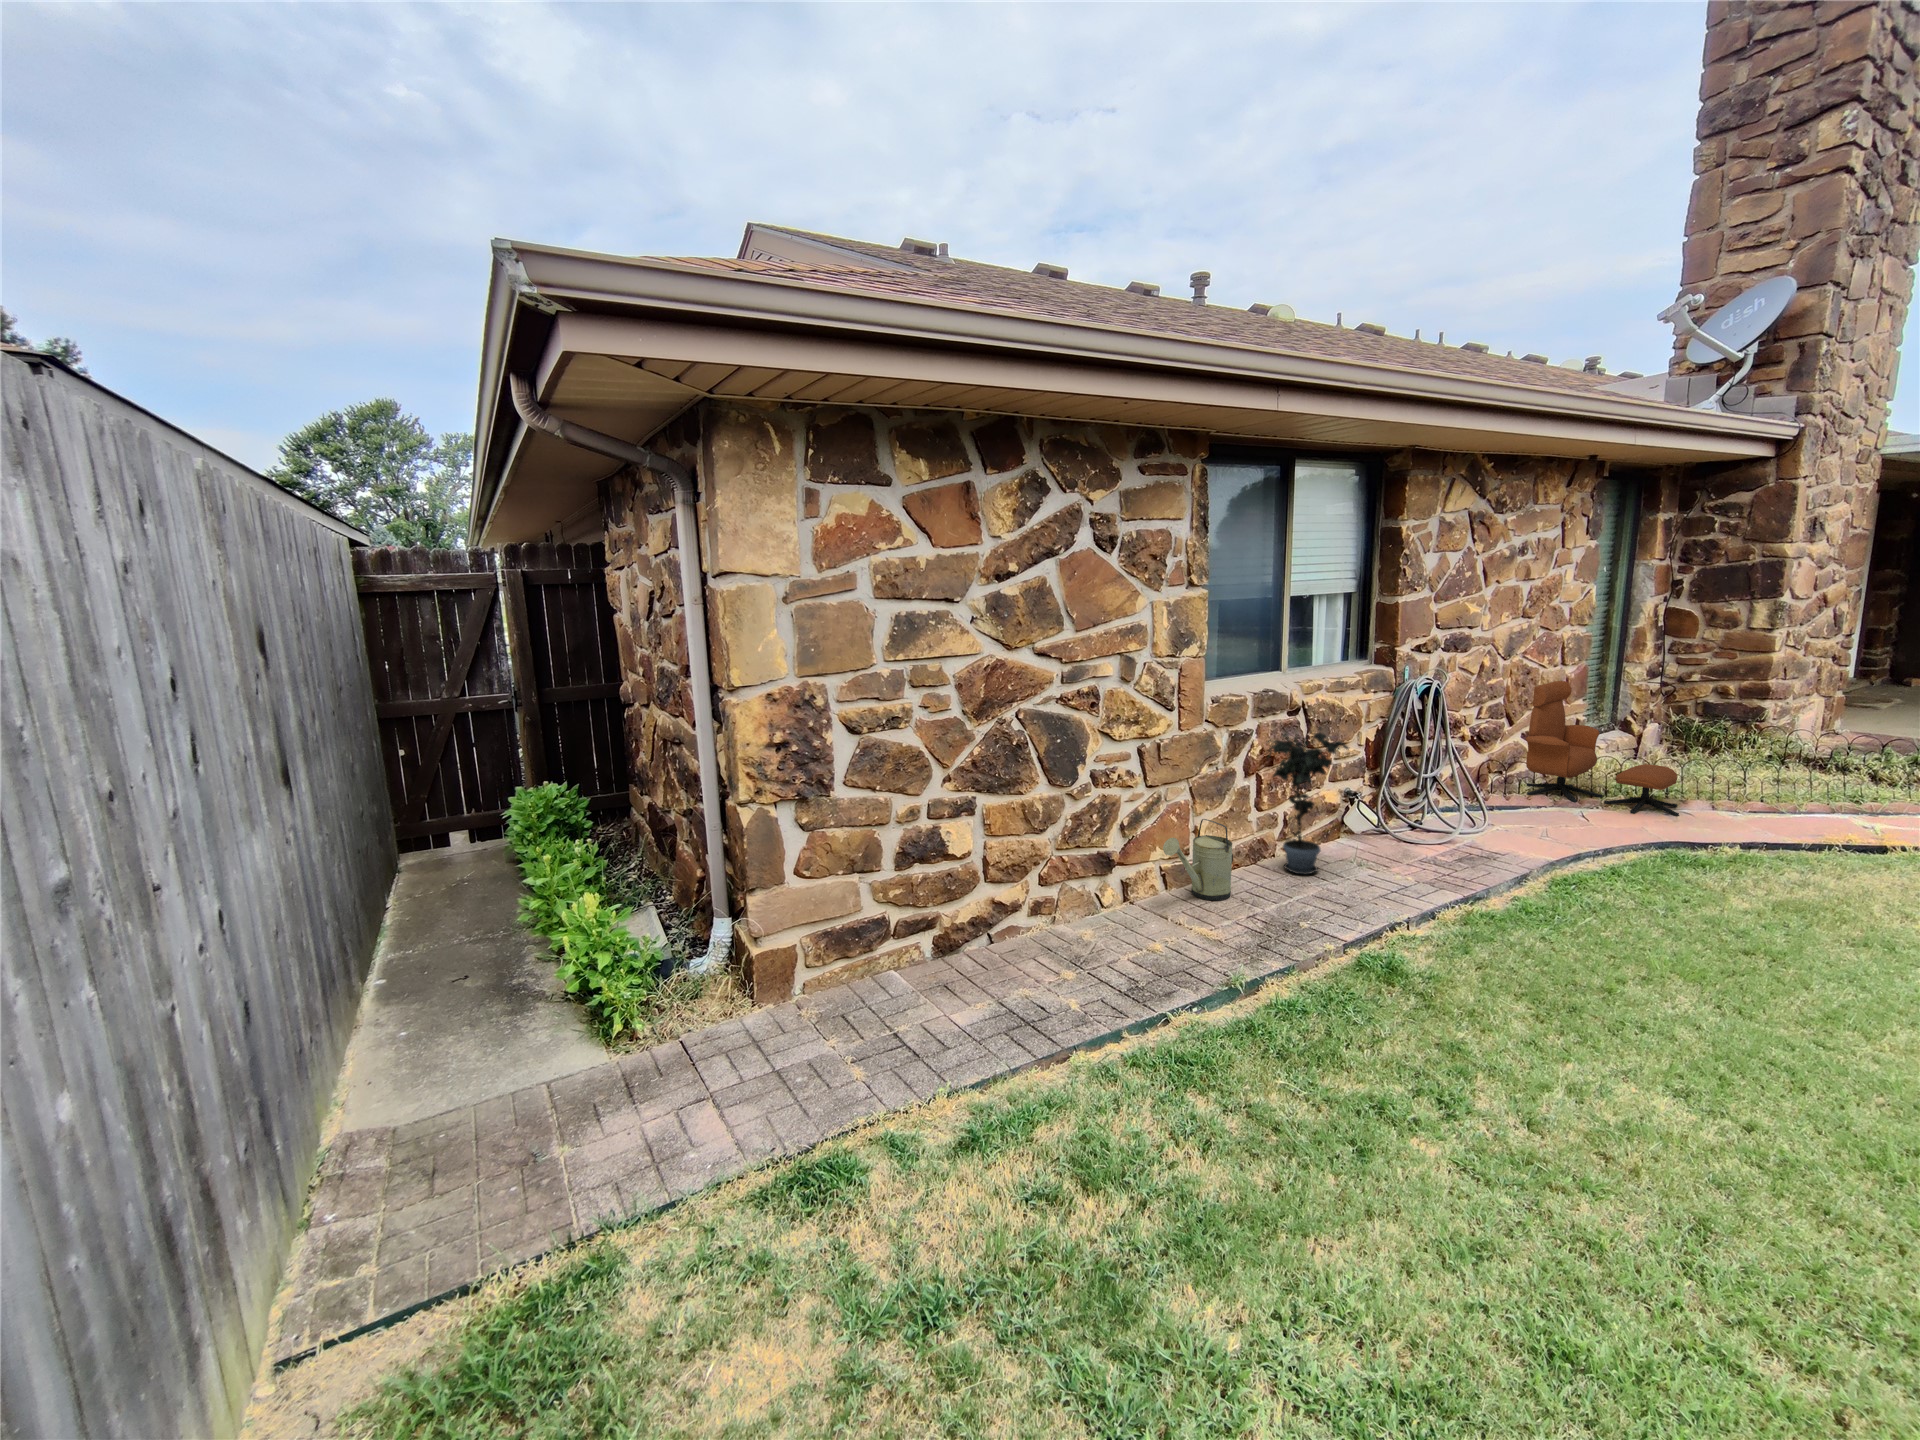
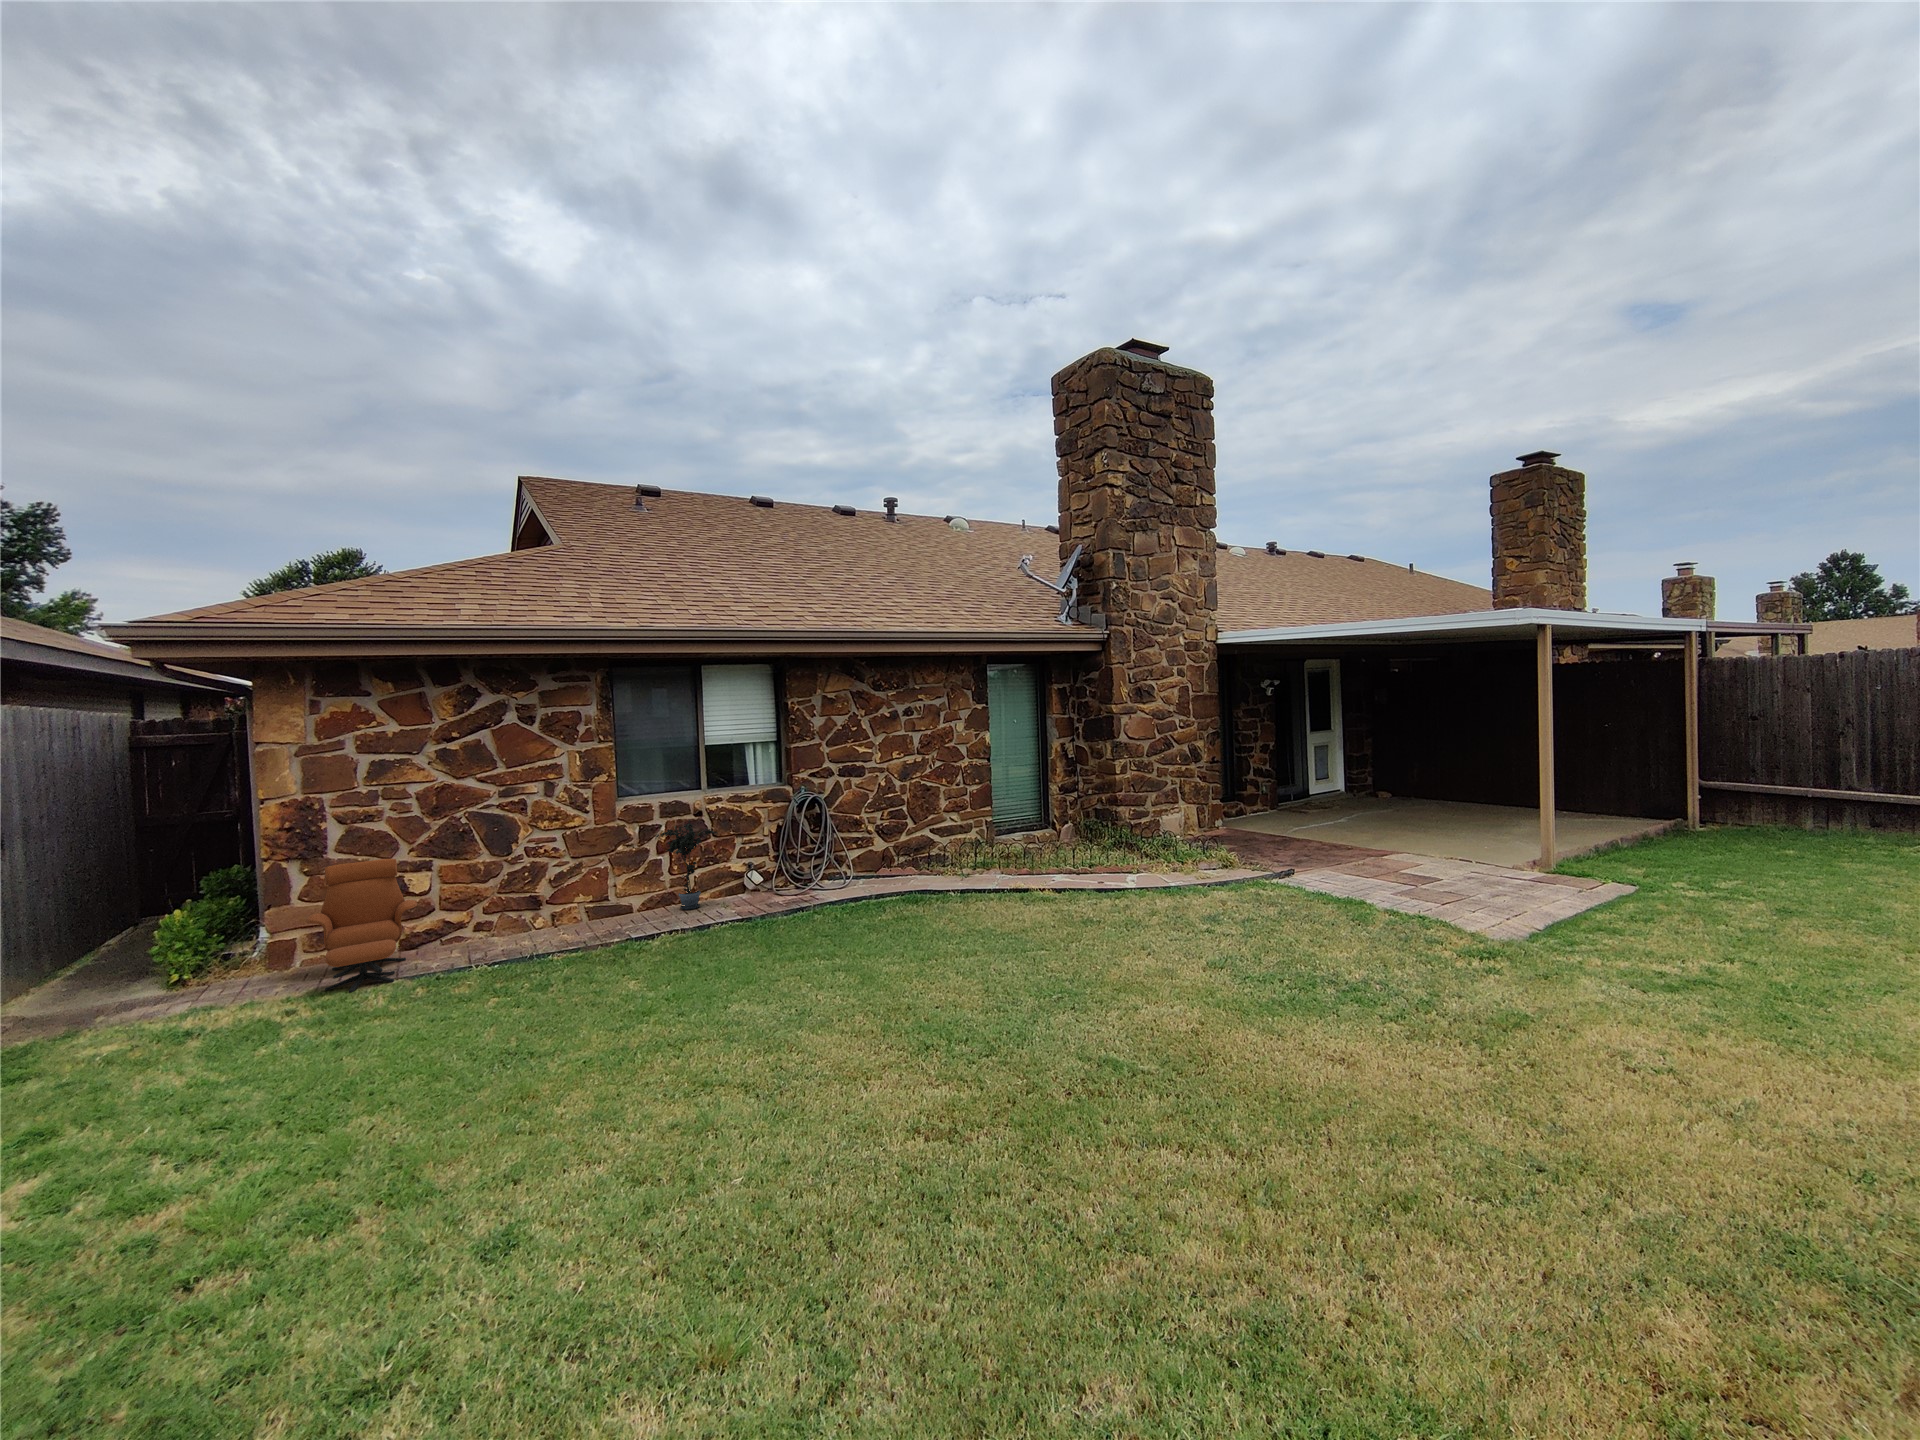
lounge chair: present [1526,681,1679,816] -> present [306,859,417,992]
watering can: present [1163,819,1233,901] -> none [574,876,631,923]

